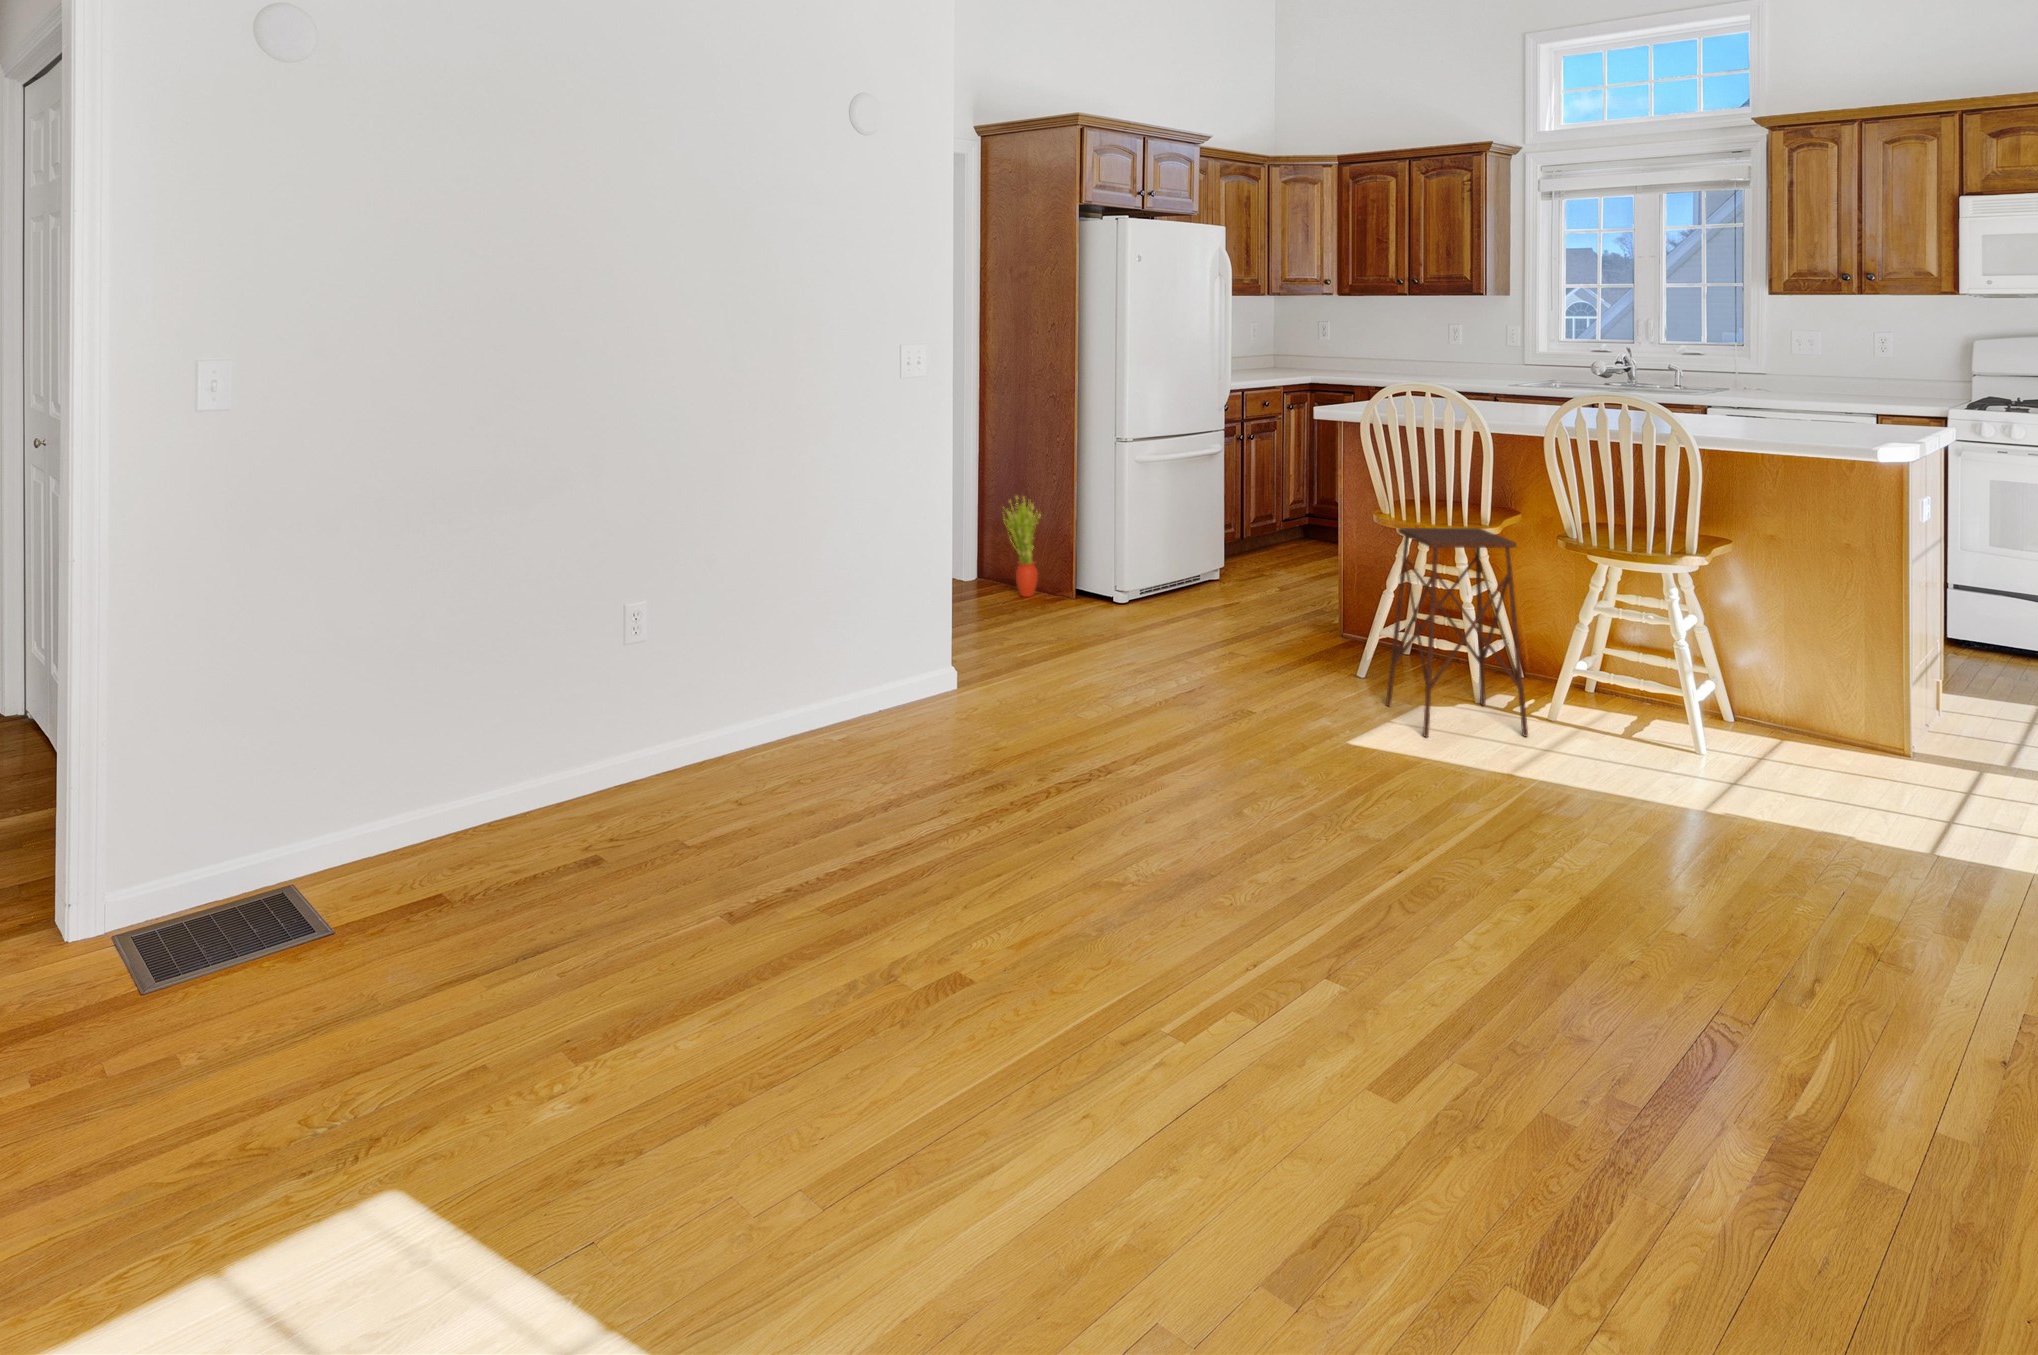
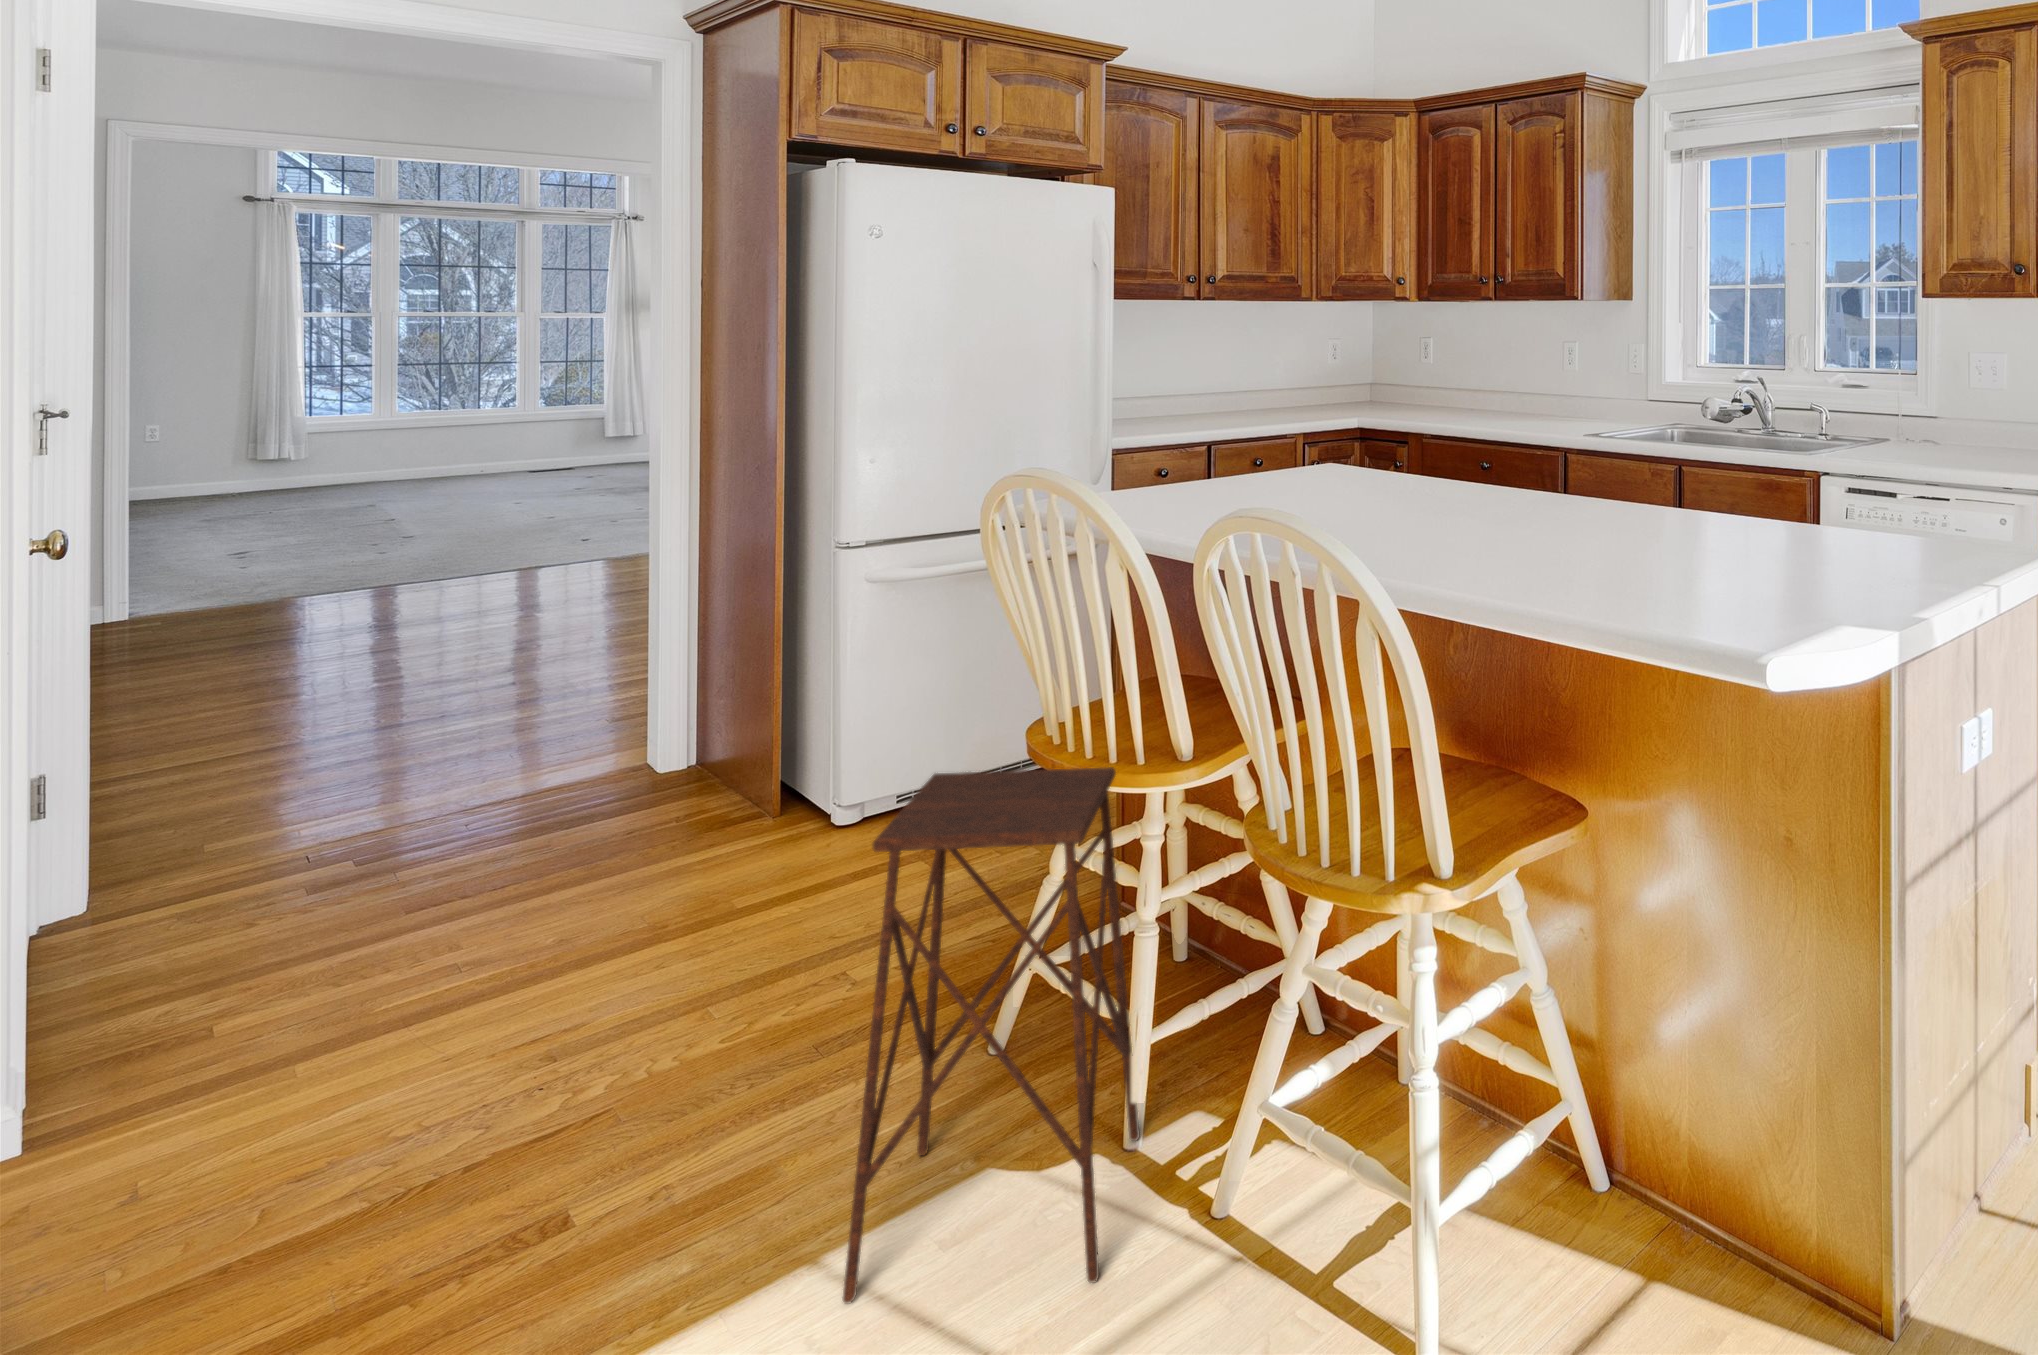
potted plant: present [1003,496,1041,597] -> none [648,625,716,804]

